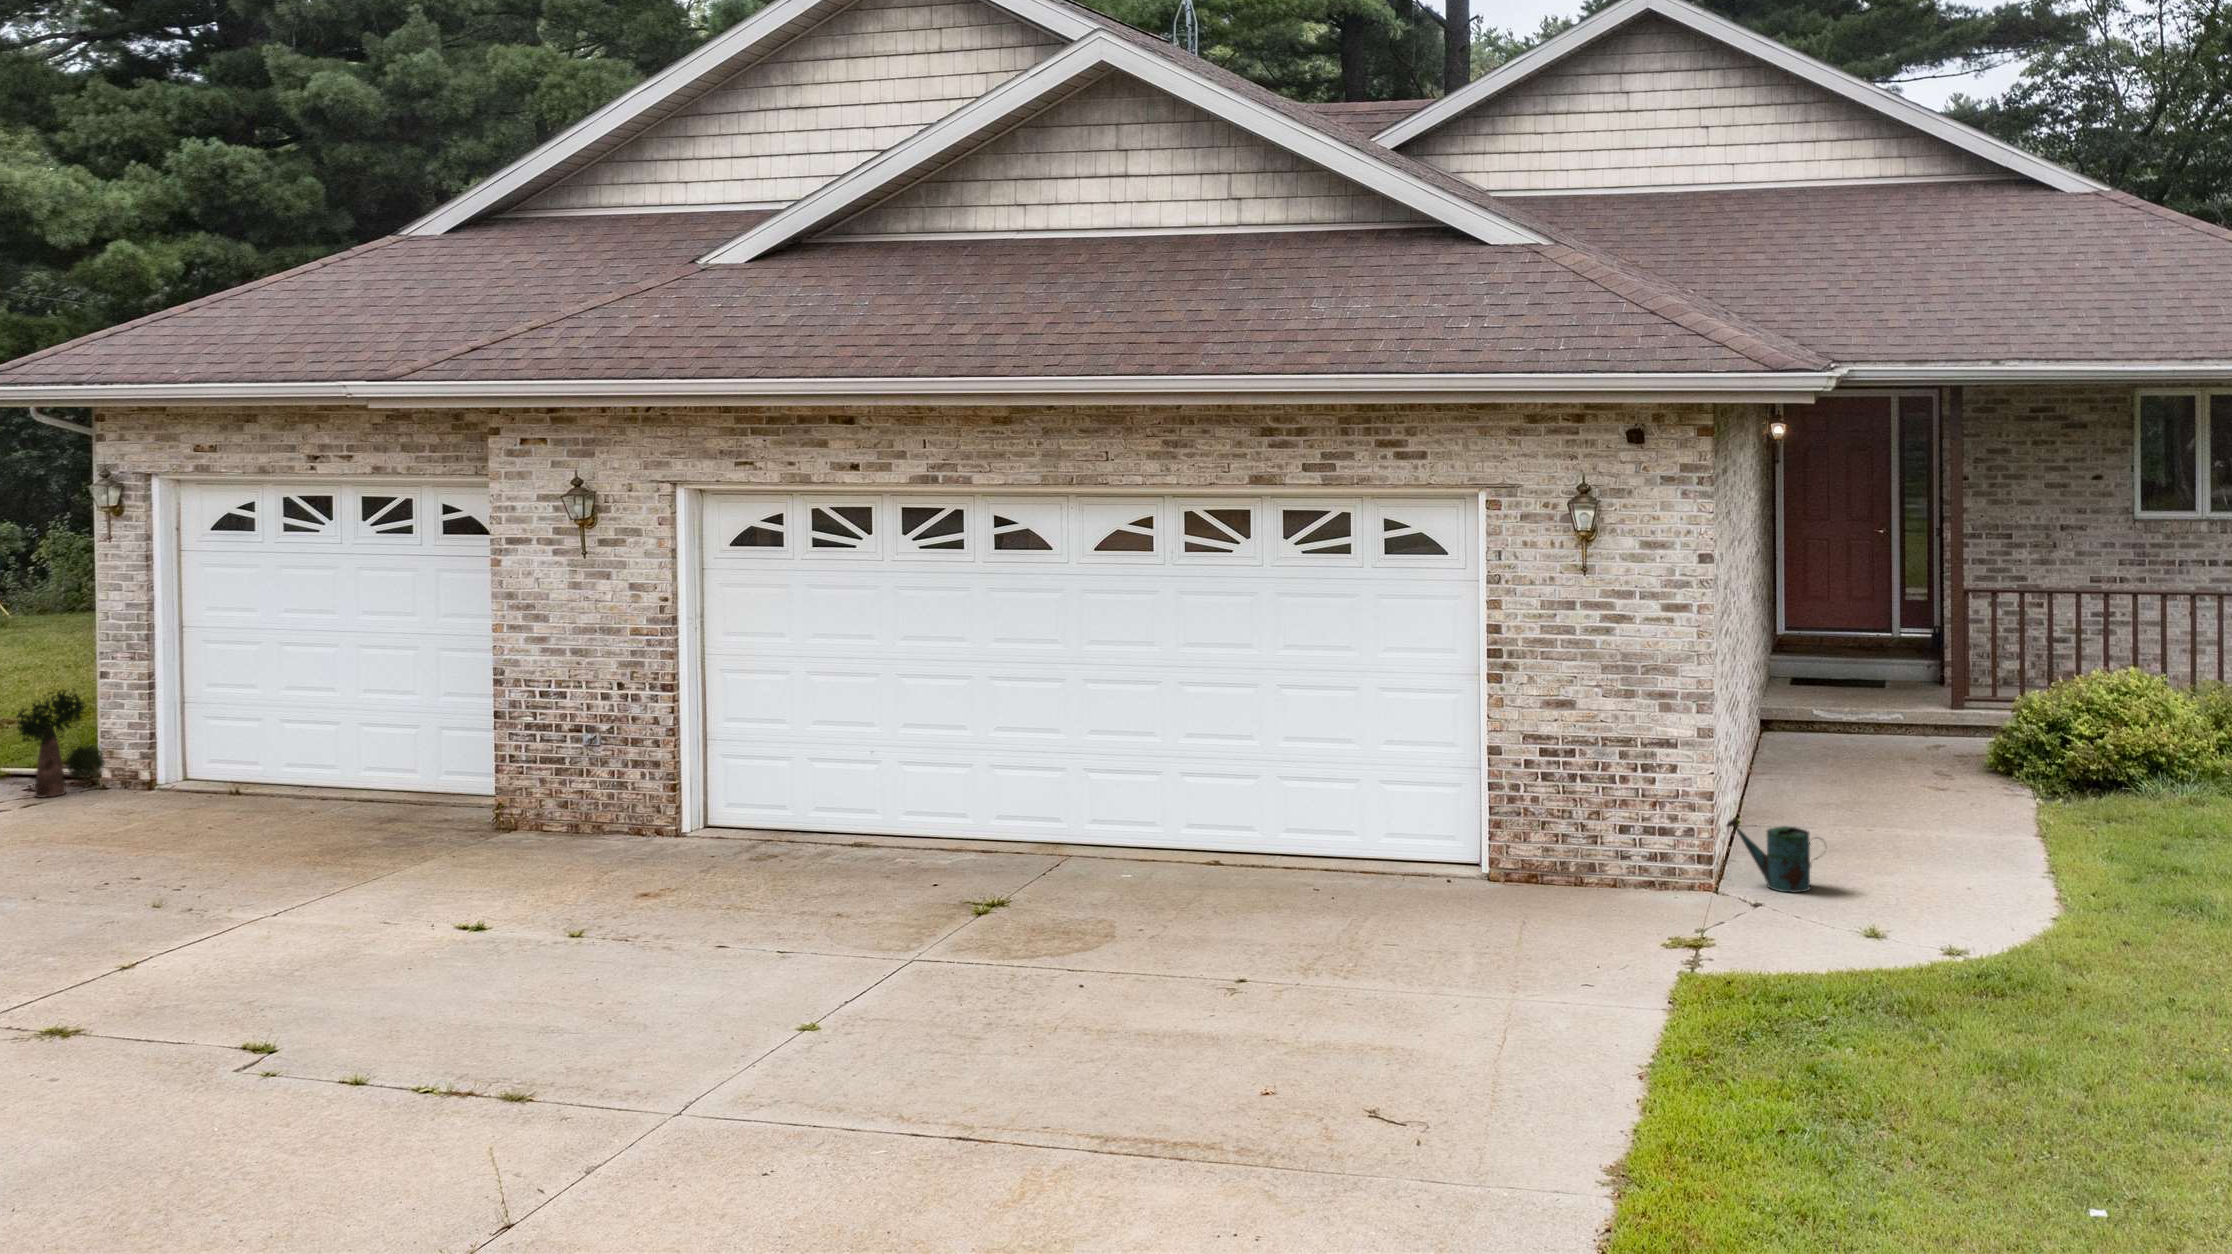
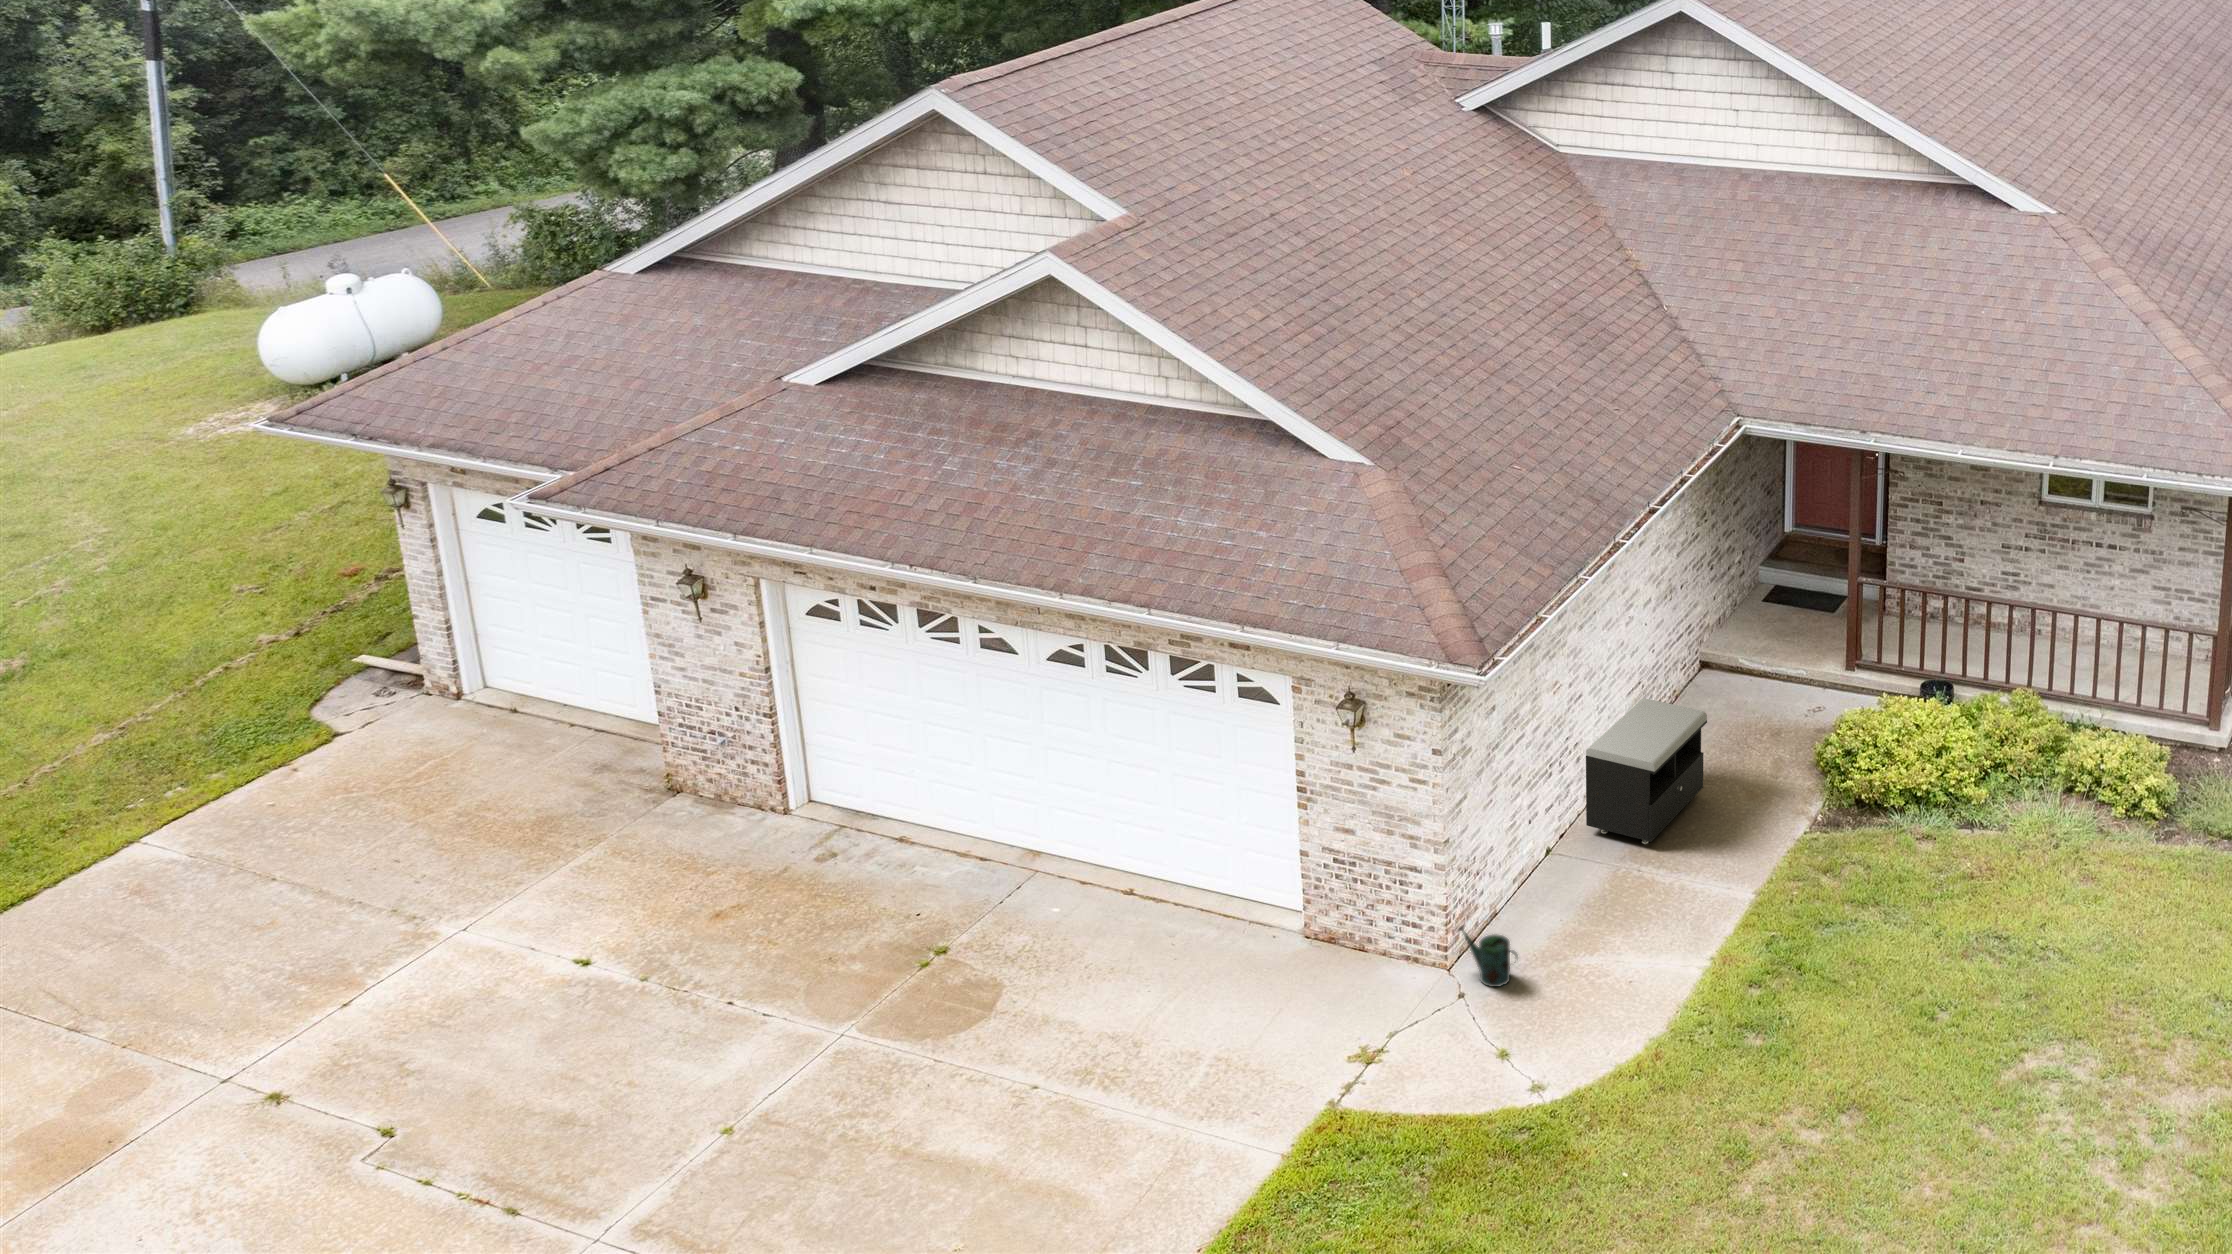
storage bench: none [1744,655,1848,802] -> present [1586,698,1707,844]
potted plant: present [16,688,105,798] -> none [359,625,435,705]

